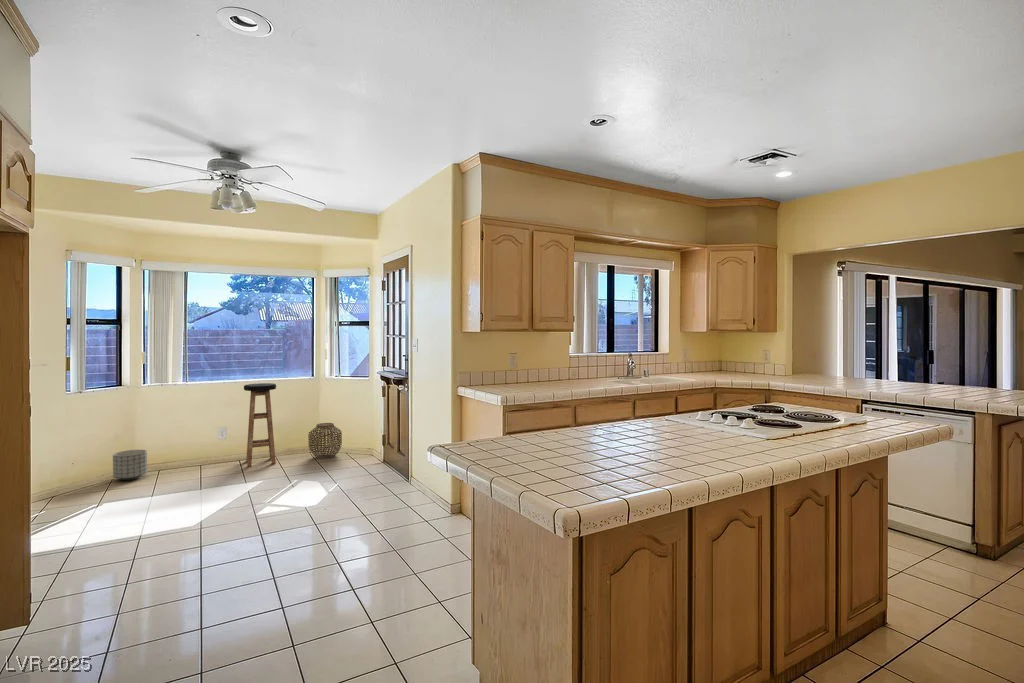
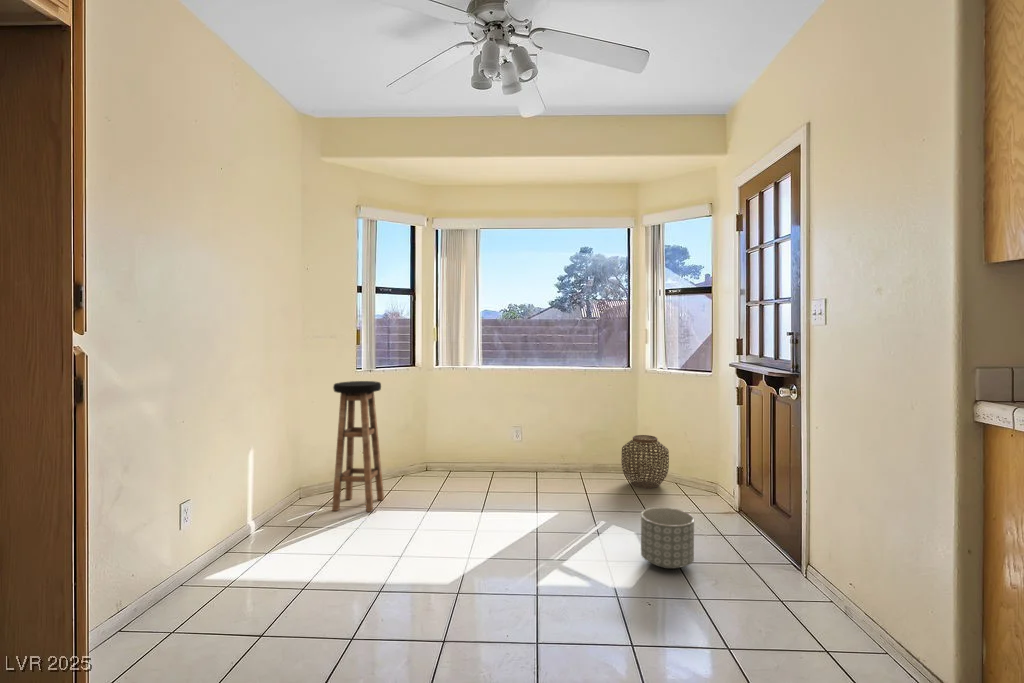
bar stool: present [244,383,276,467] -> present [332,381,384,512]
planter: present [113,450,147,480] -> present [641,507,694,569]

